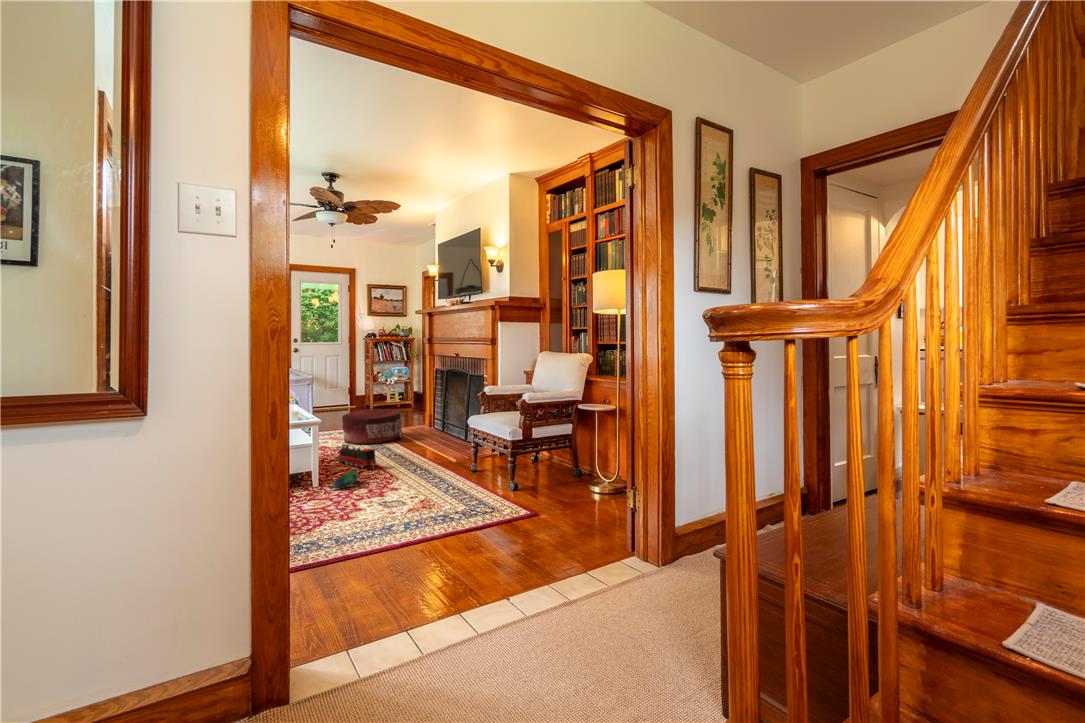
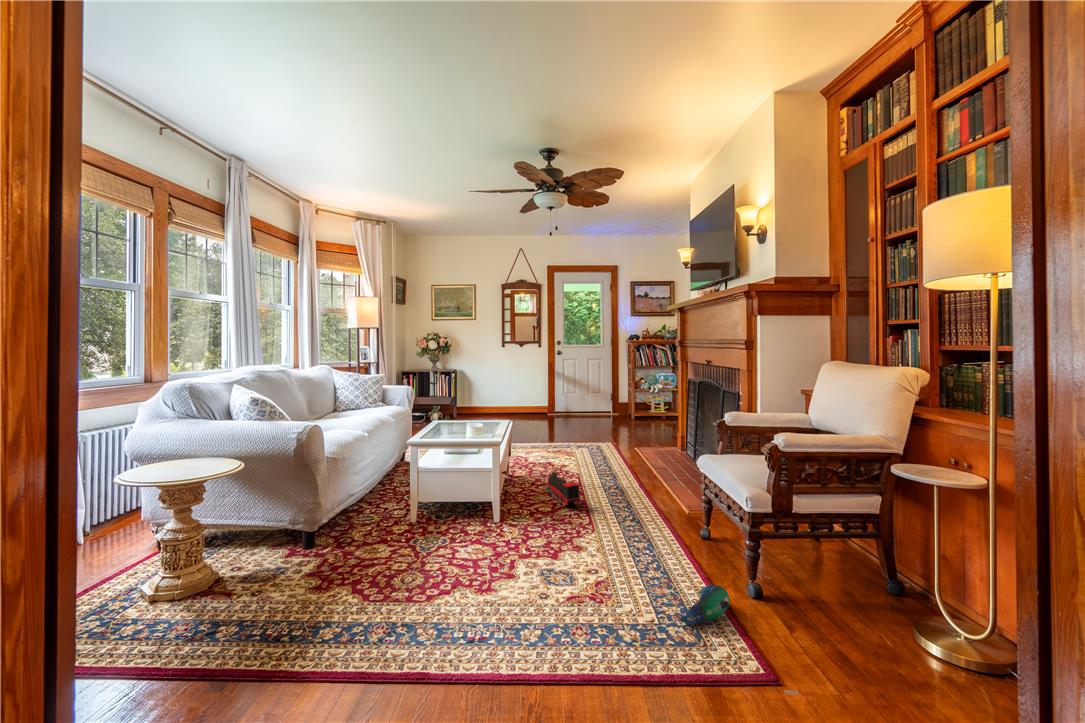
pouf: present [342,409,402,444] -> none [573,424,642,467]
plush toy: present [329,471,359,489] -> present [680,584,730,624]

